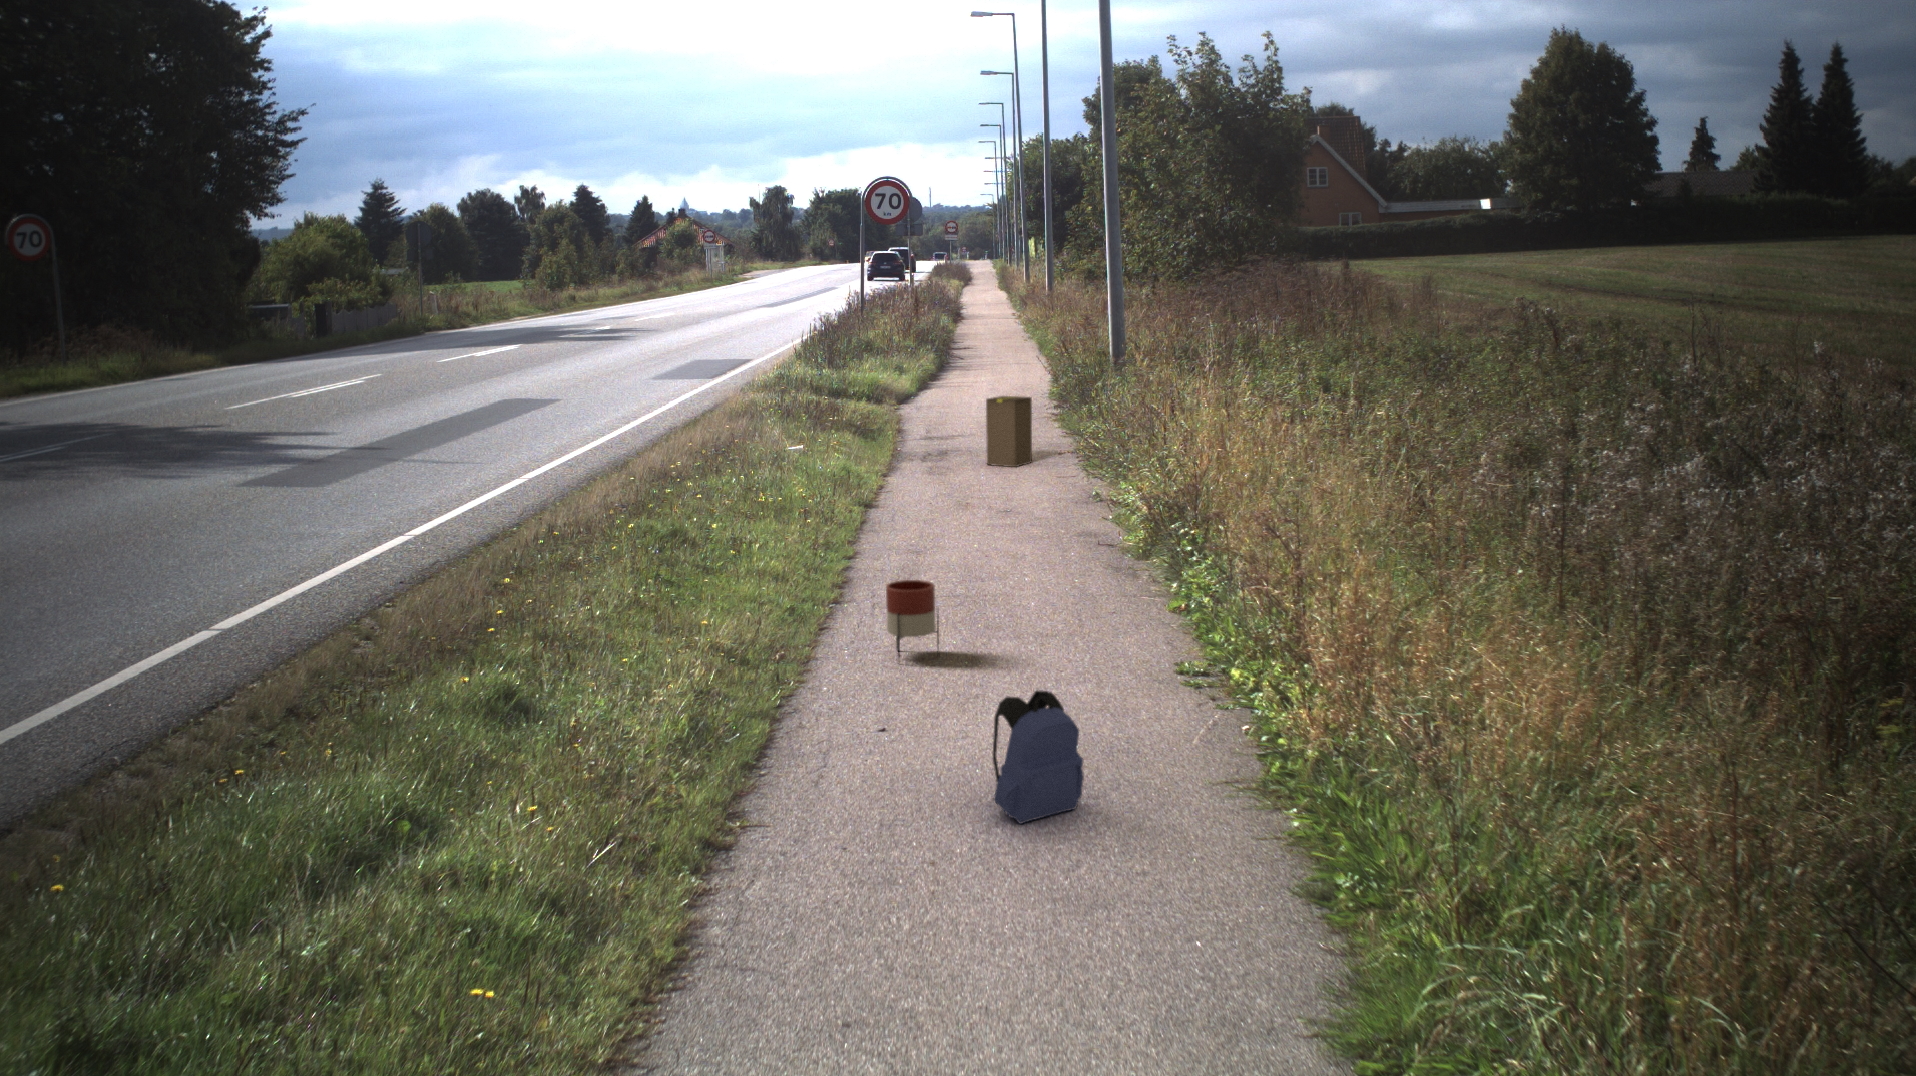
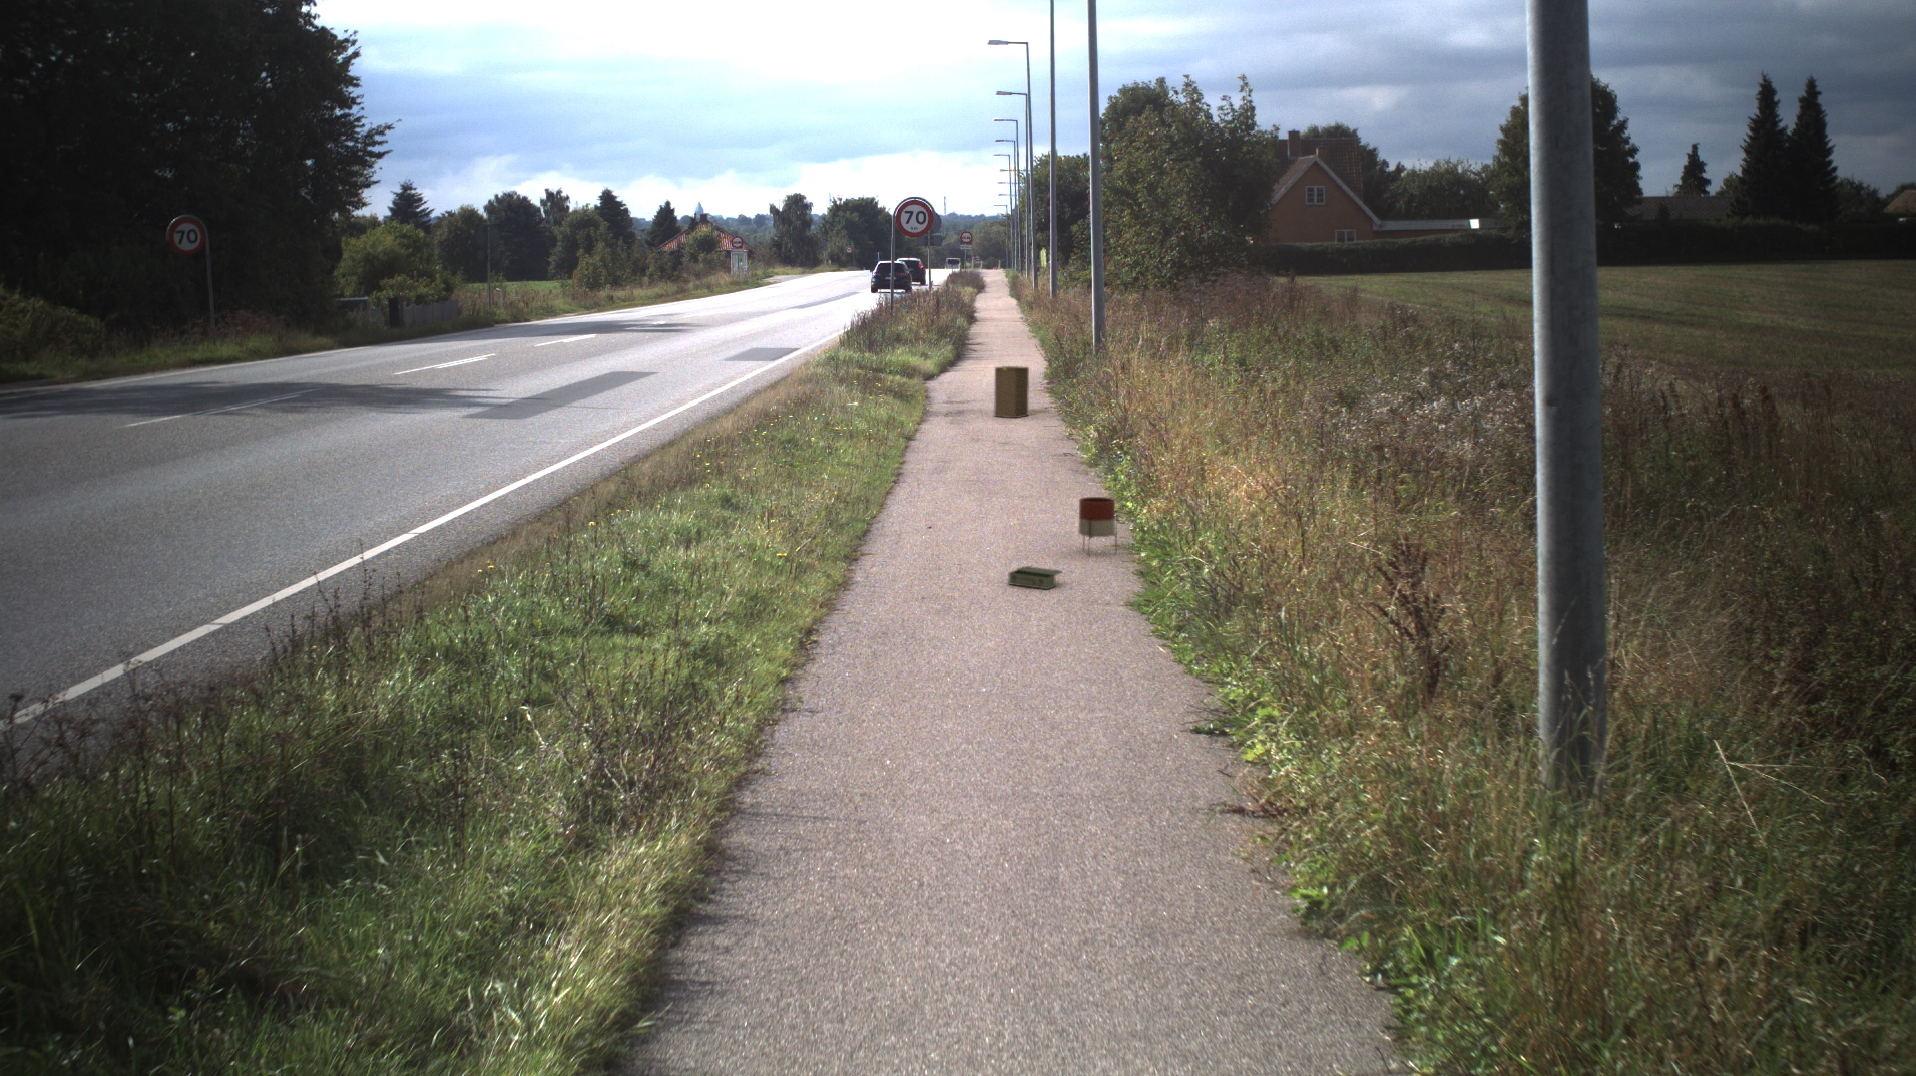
planter: present [886,580,939,662] -> present [1078,497,1117,539]
backpack: present [992,691,1084,824] -> none [990,482,1037,548]
toolbox: none [1041,929,1161,1010] -> present [1009,566,1062,589]

